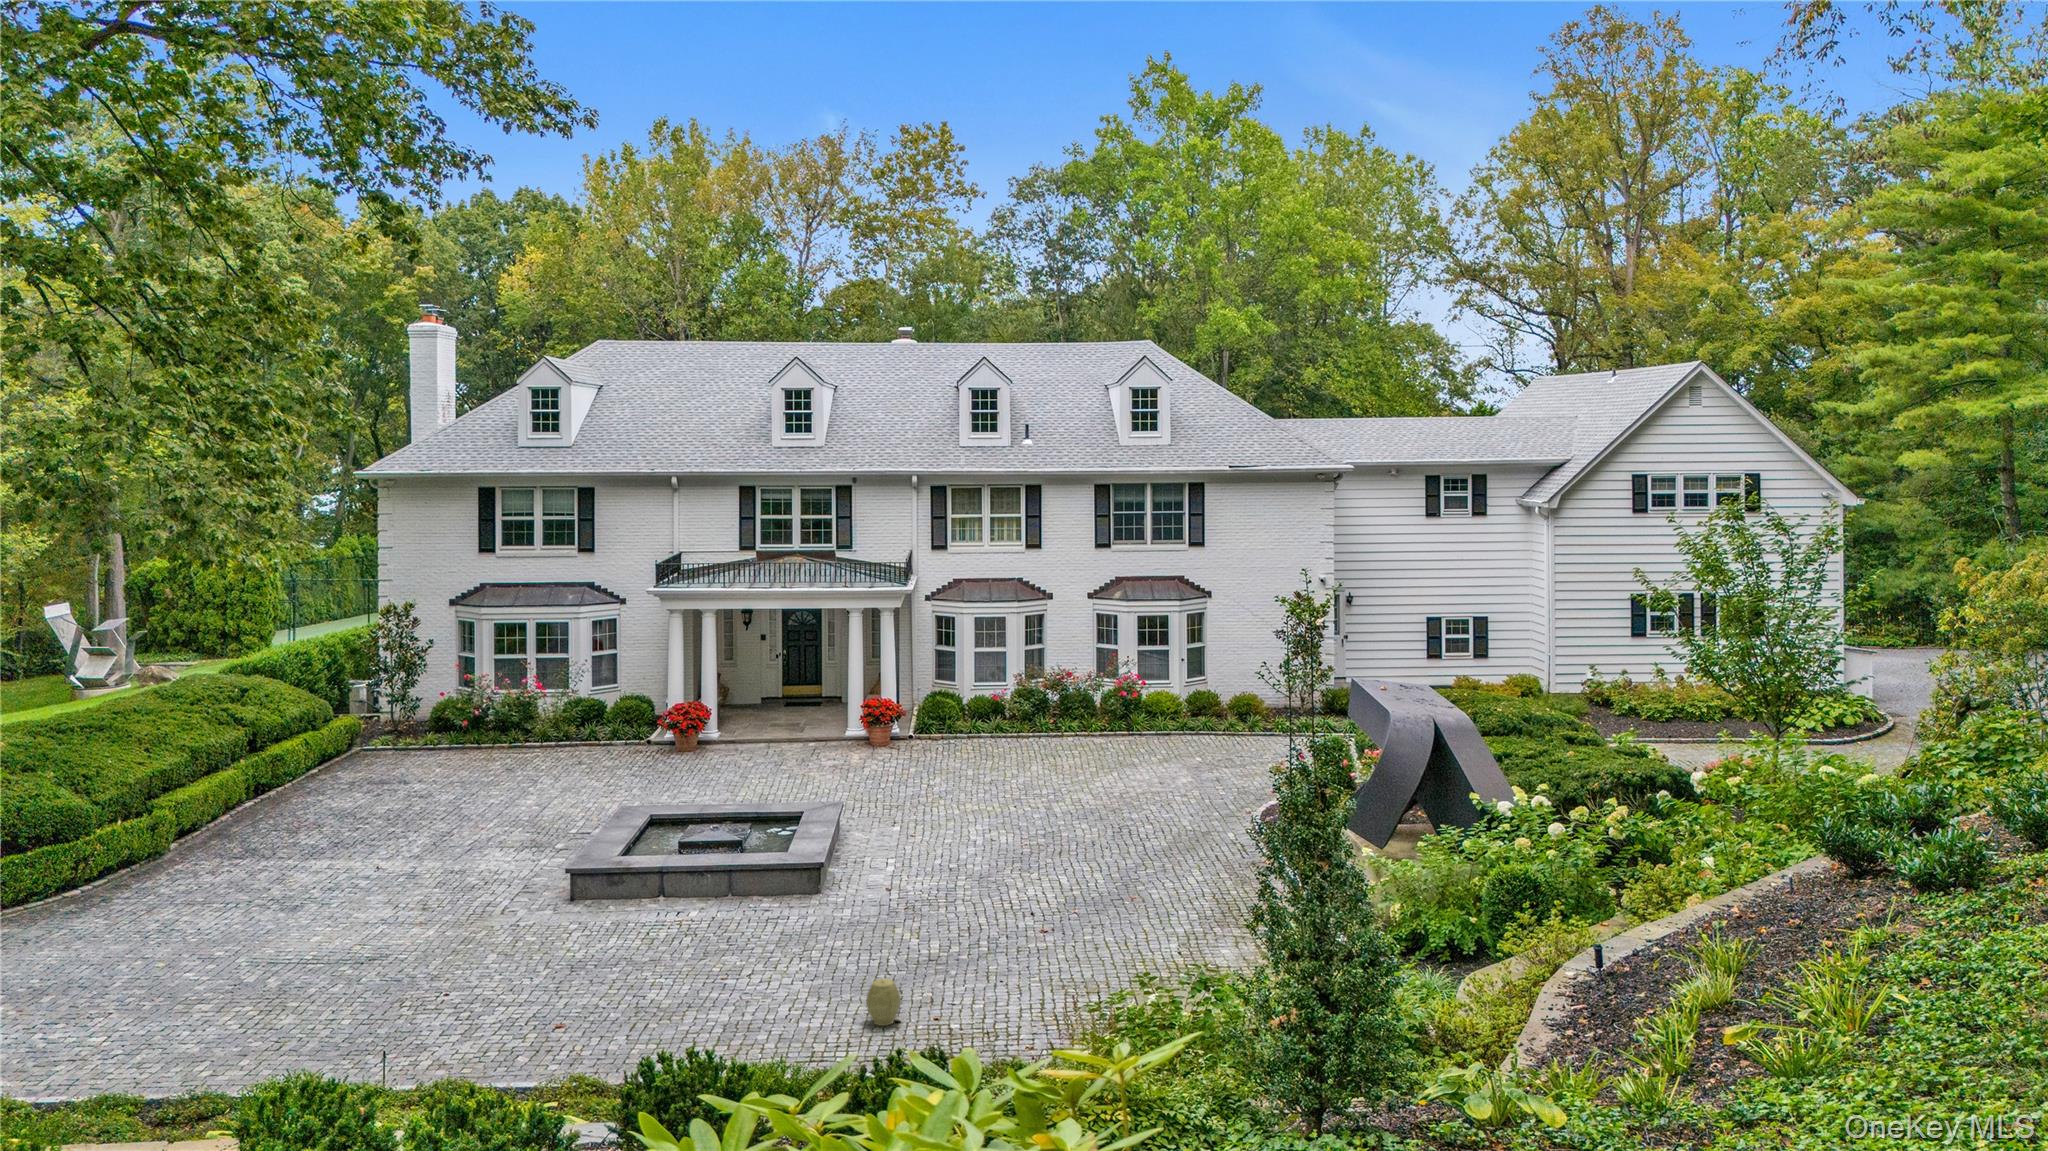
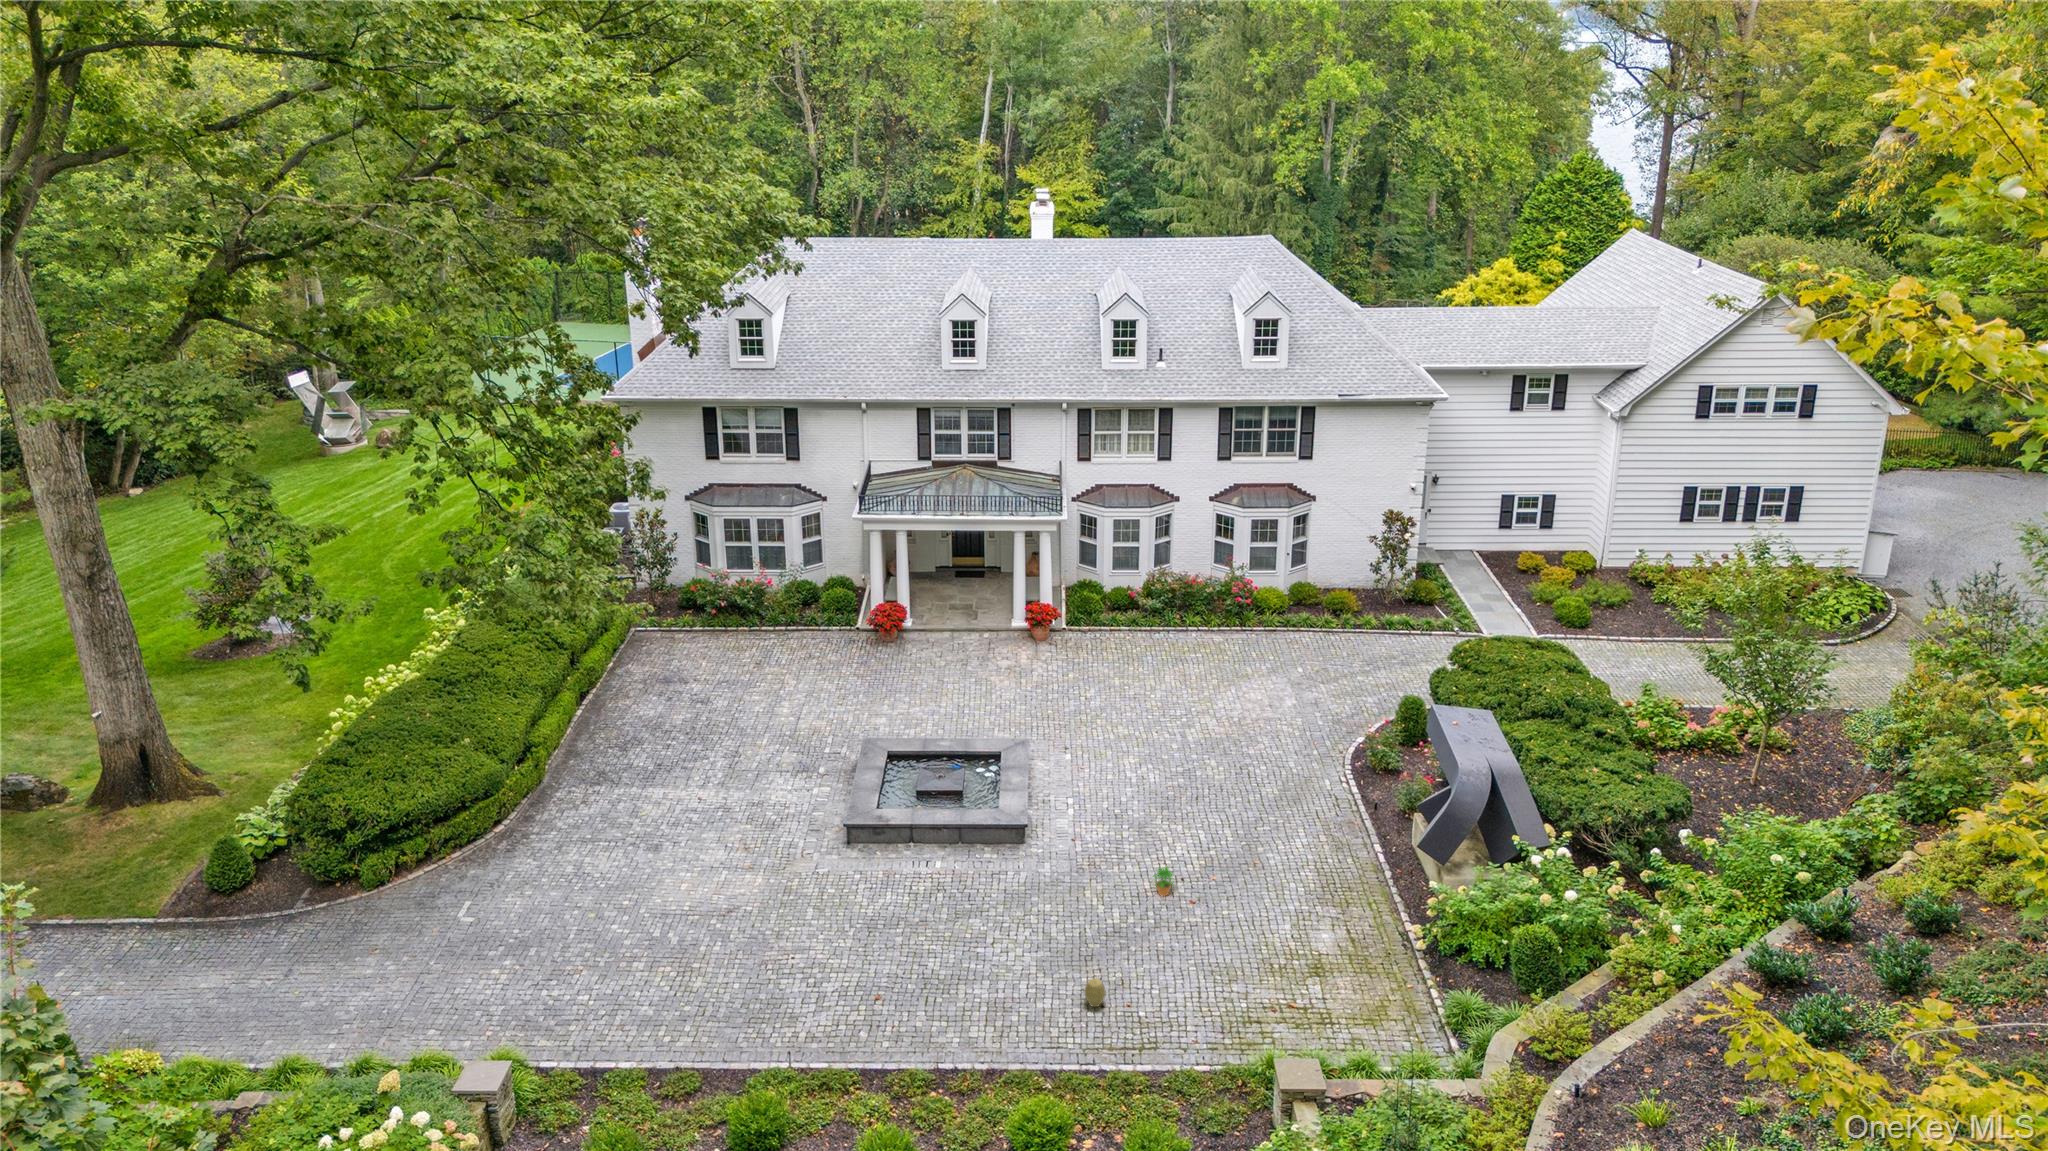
potted plant: none [991,875,1028,921] -> present [1153,867,1174,896]

